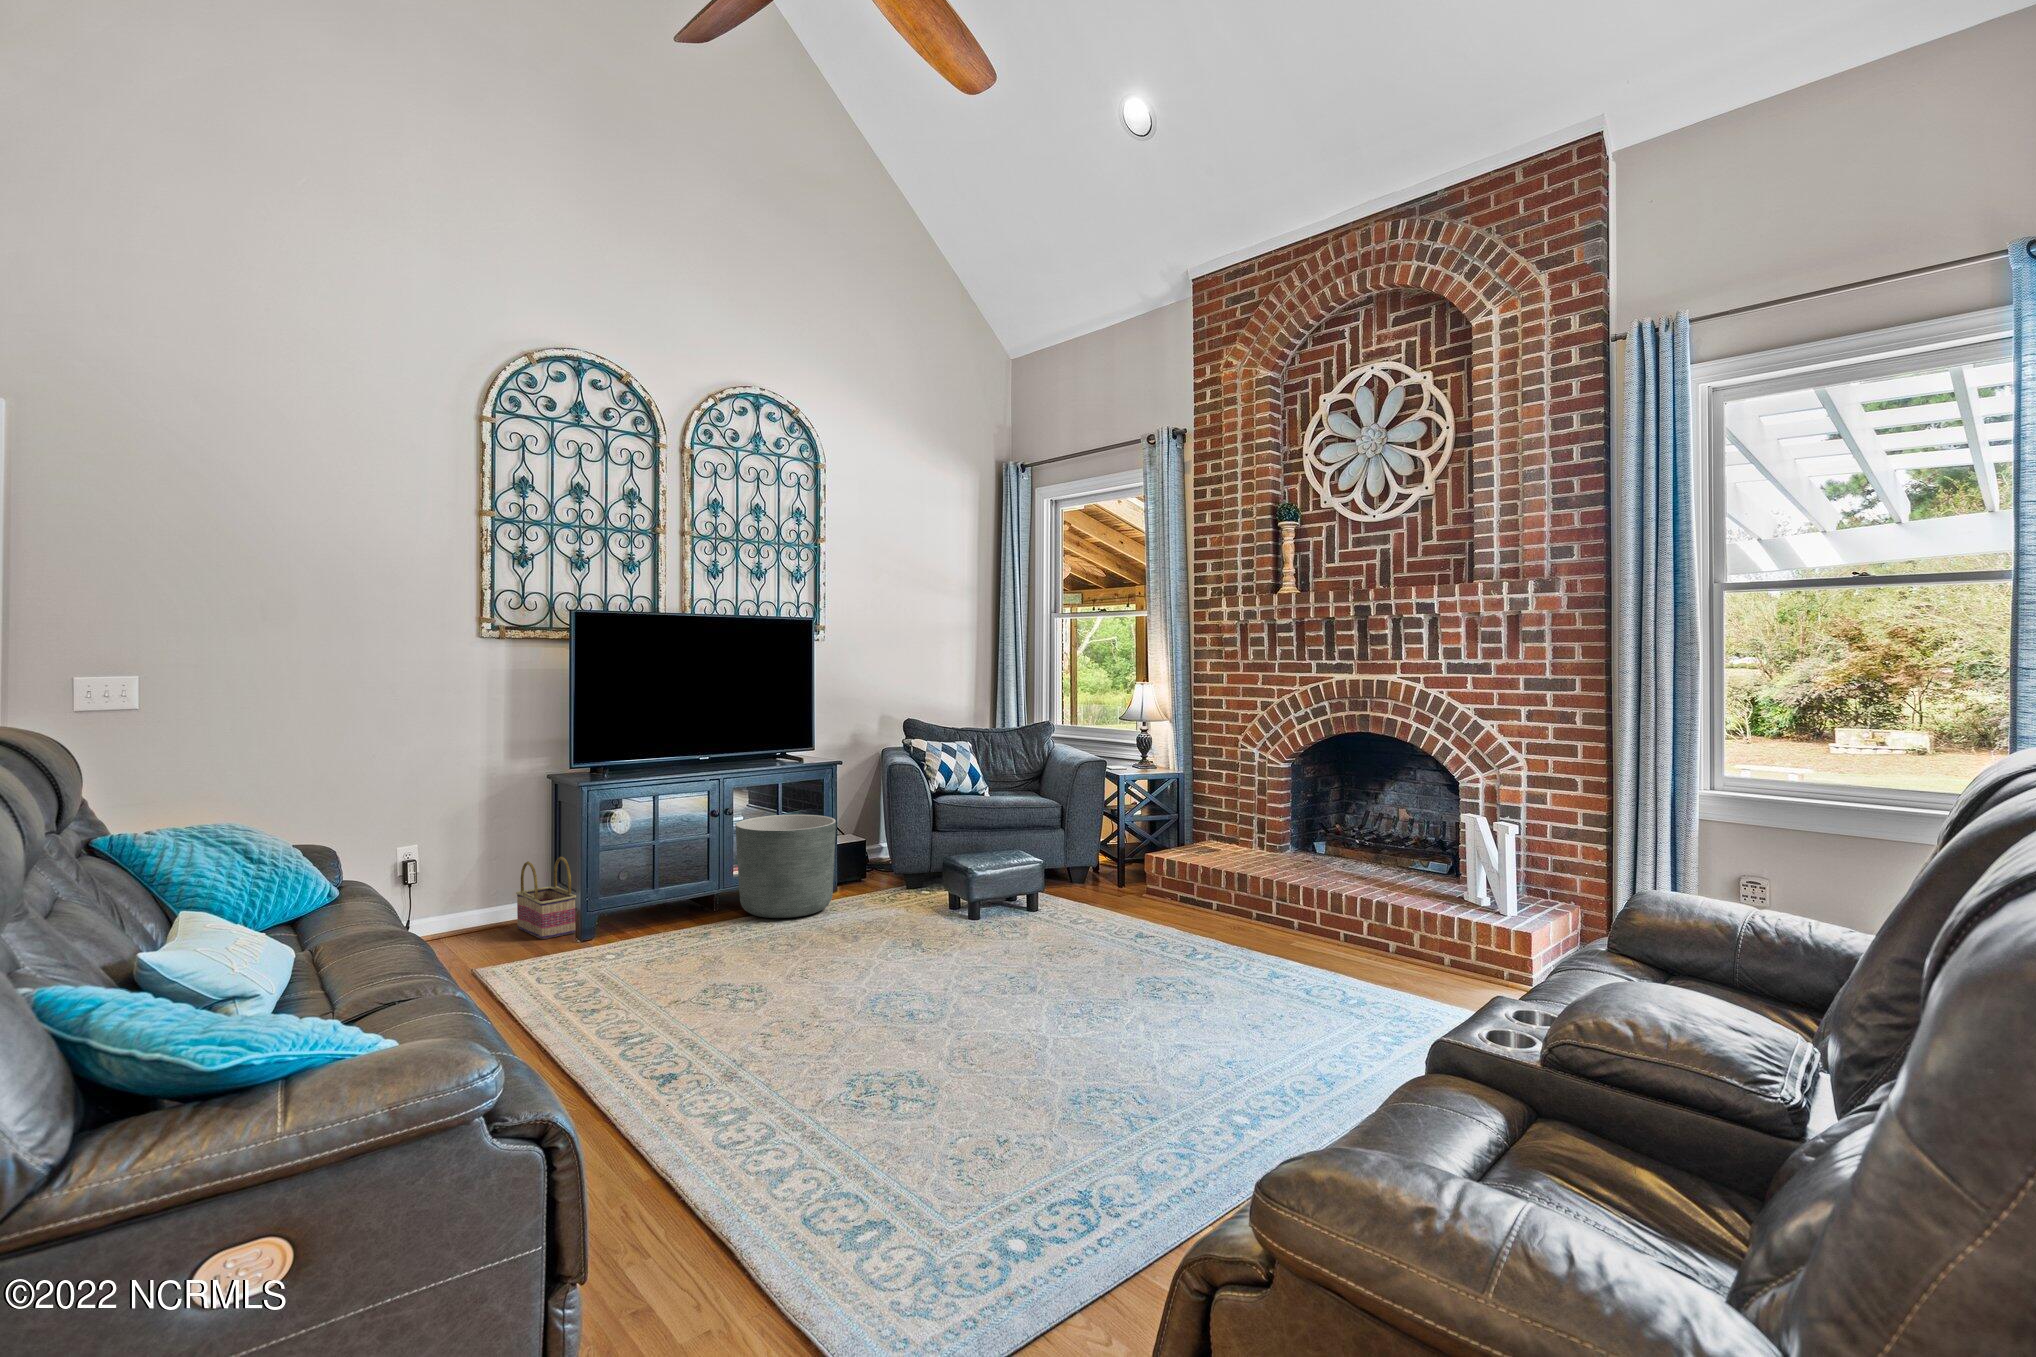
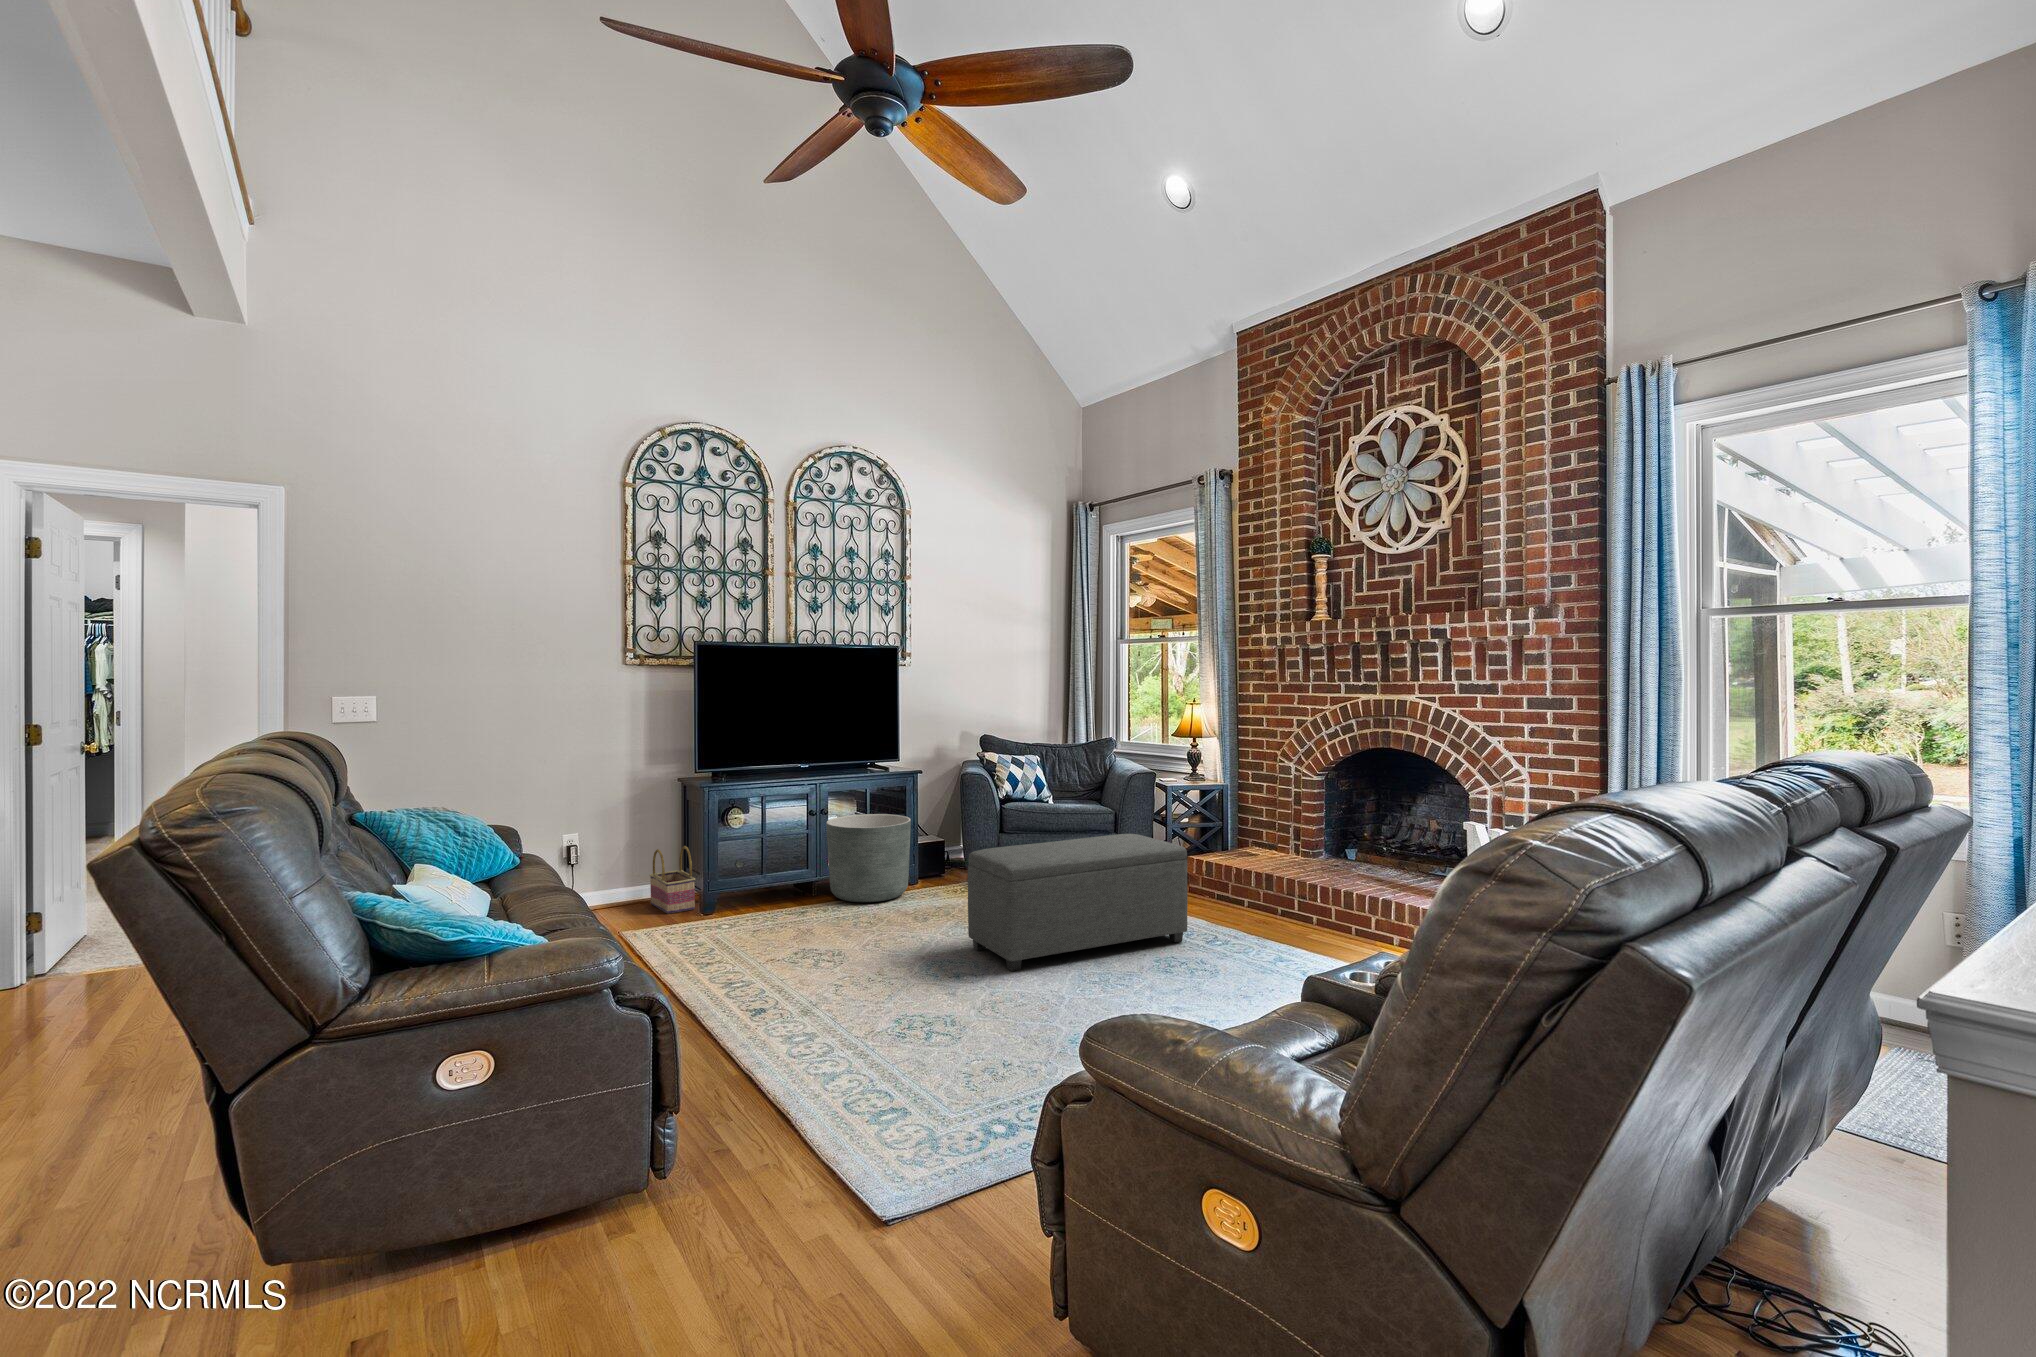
ottoman: none [923,831,1170,993] -> present [968,834,1187,971]

